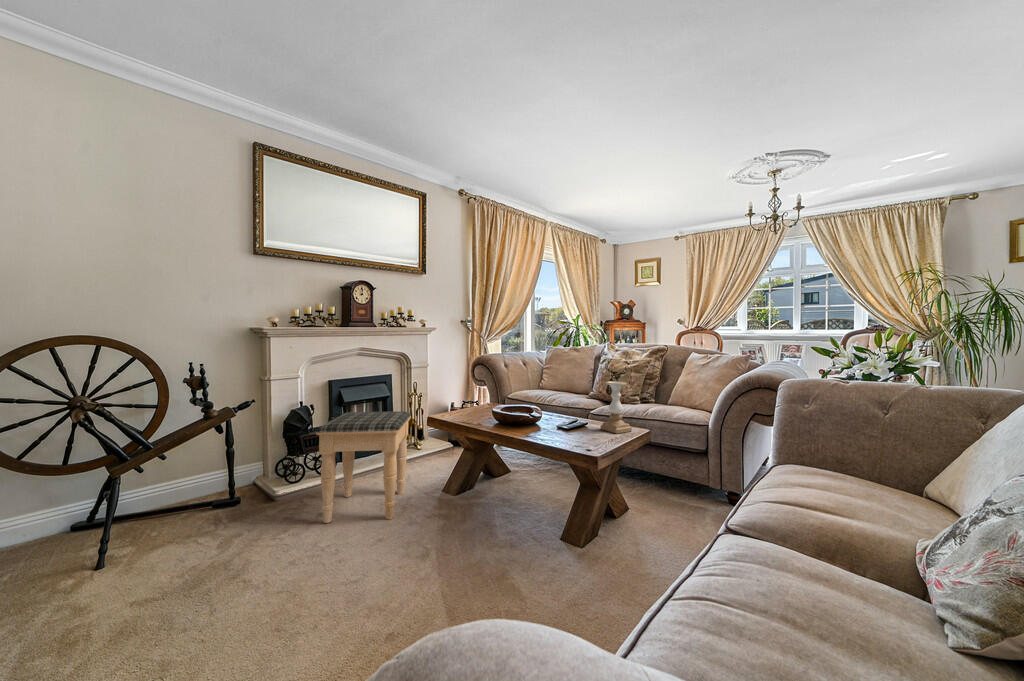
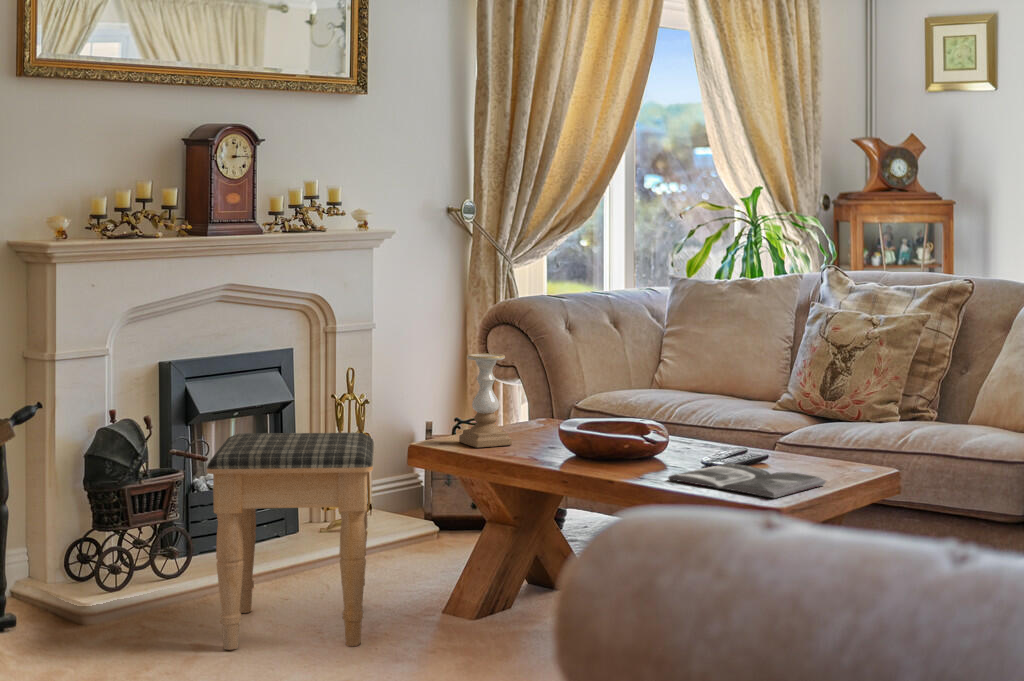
candle holder: present [601,381,632,433] -> present [459,353,512,448]
magazine: none [540,428,621,452] -> present [668,463,826,498]

